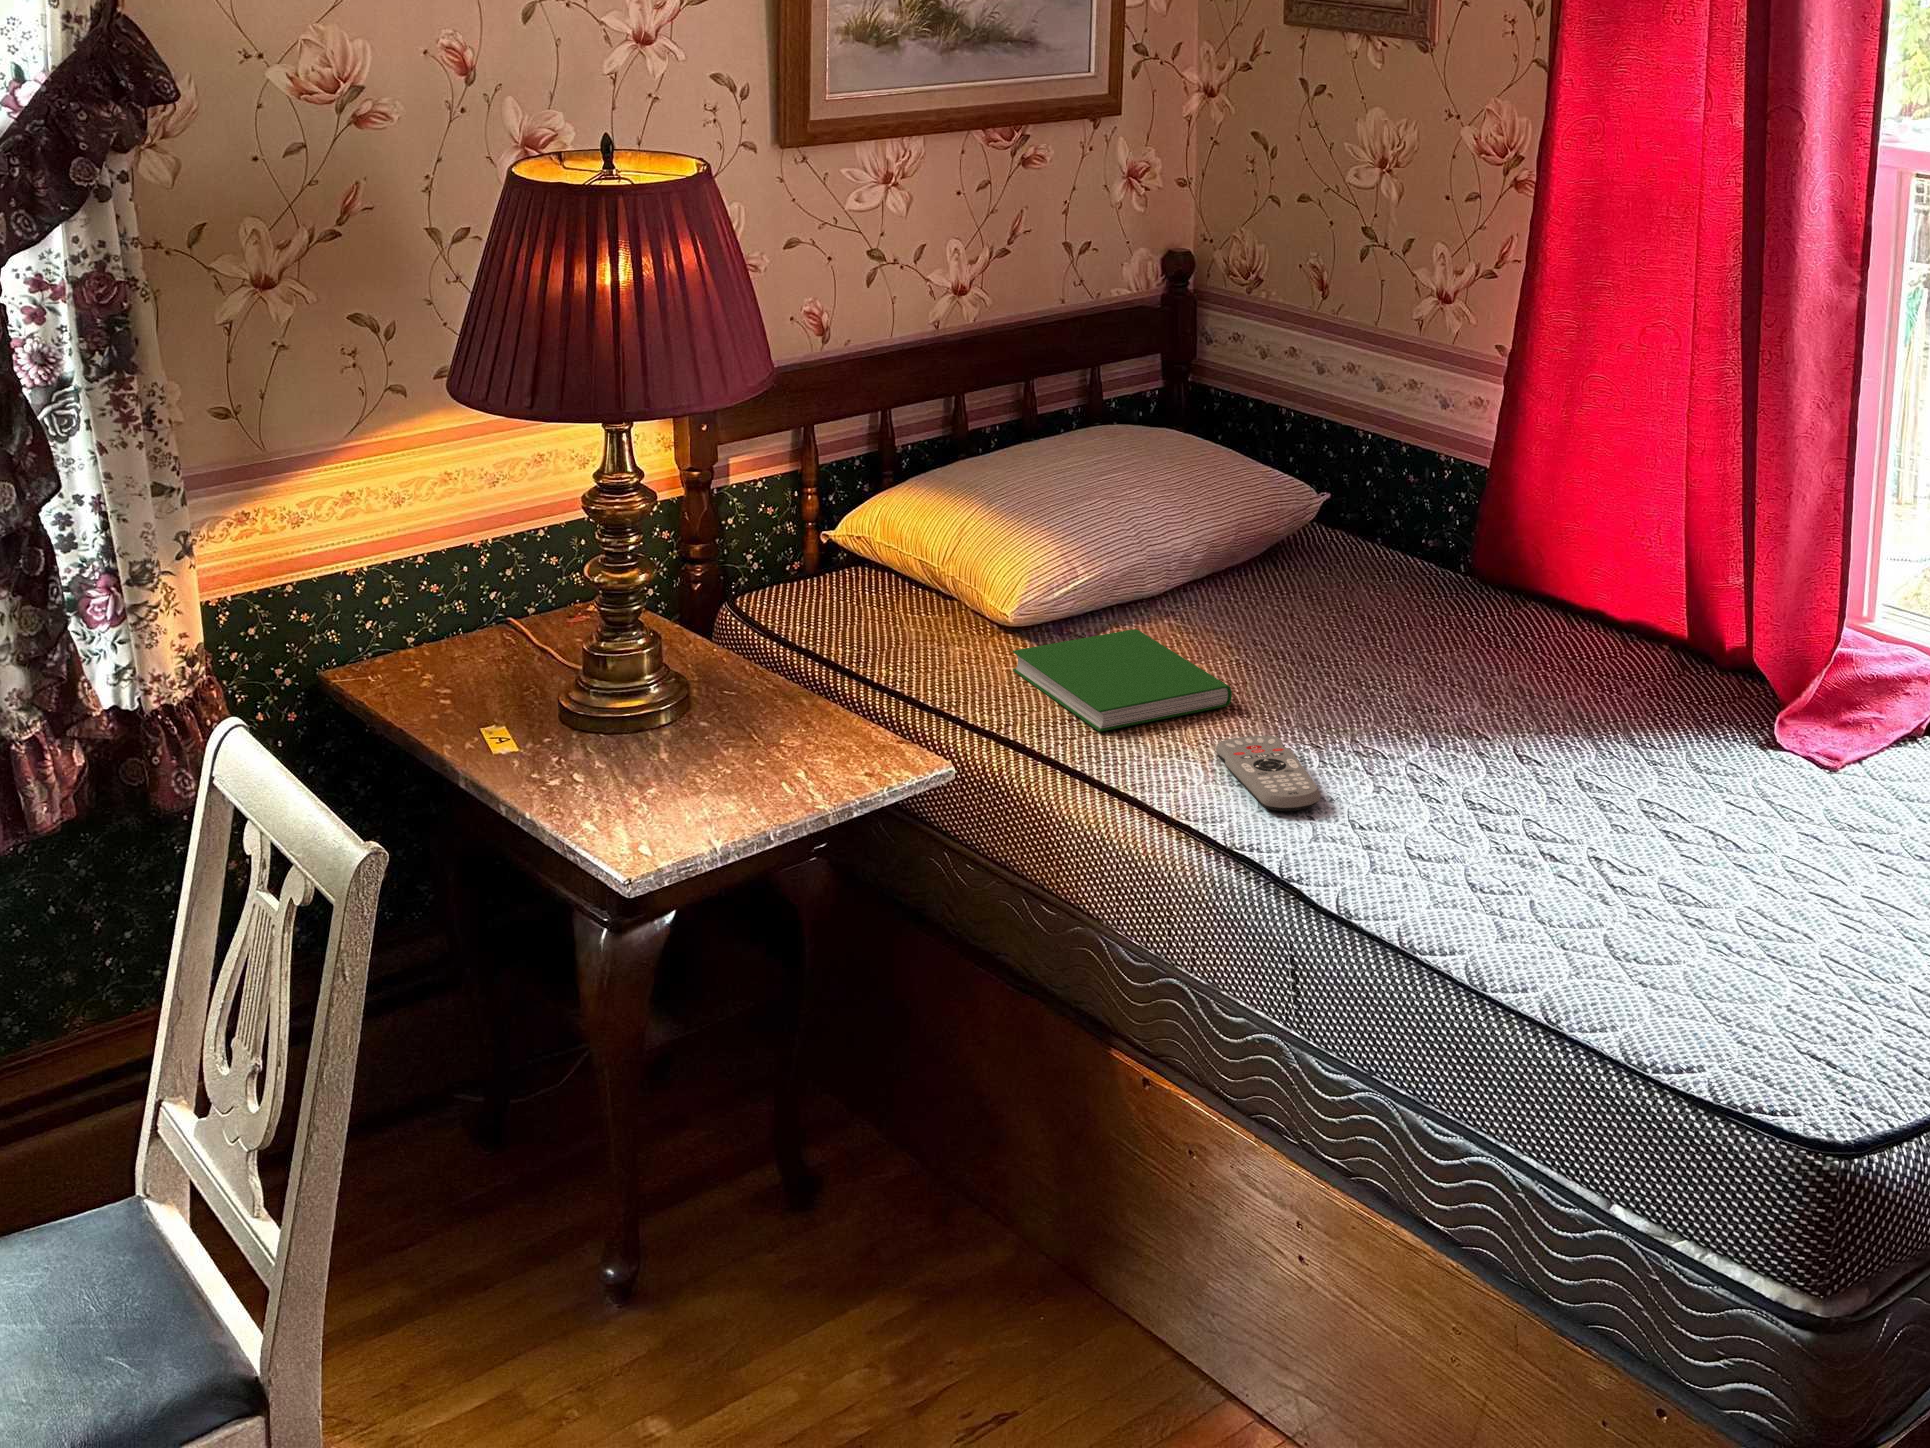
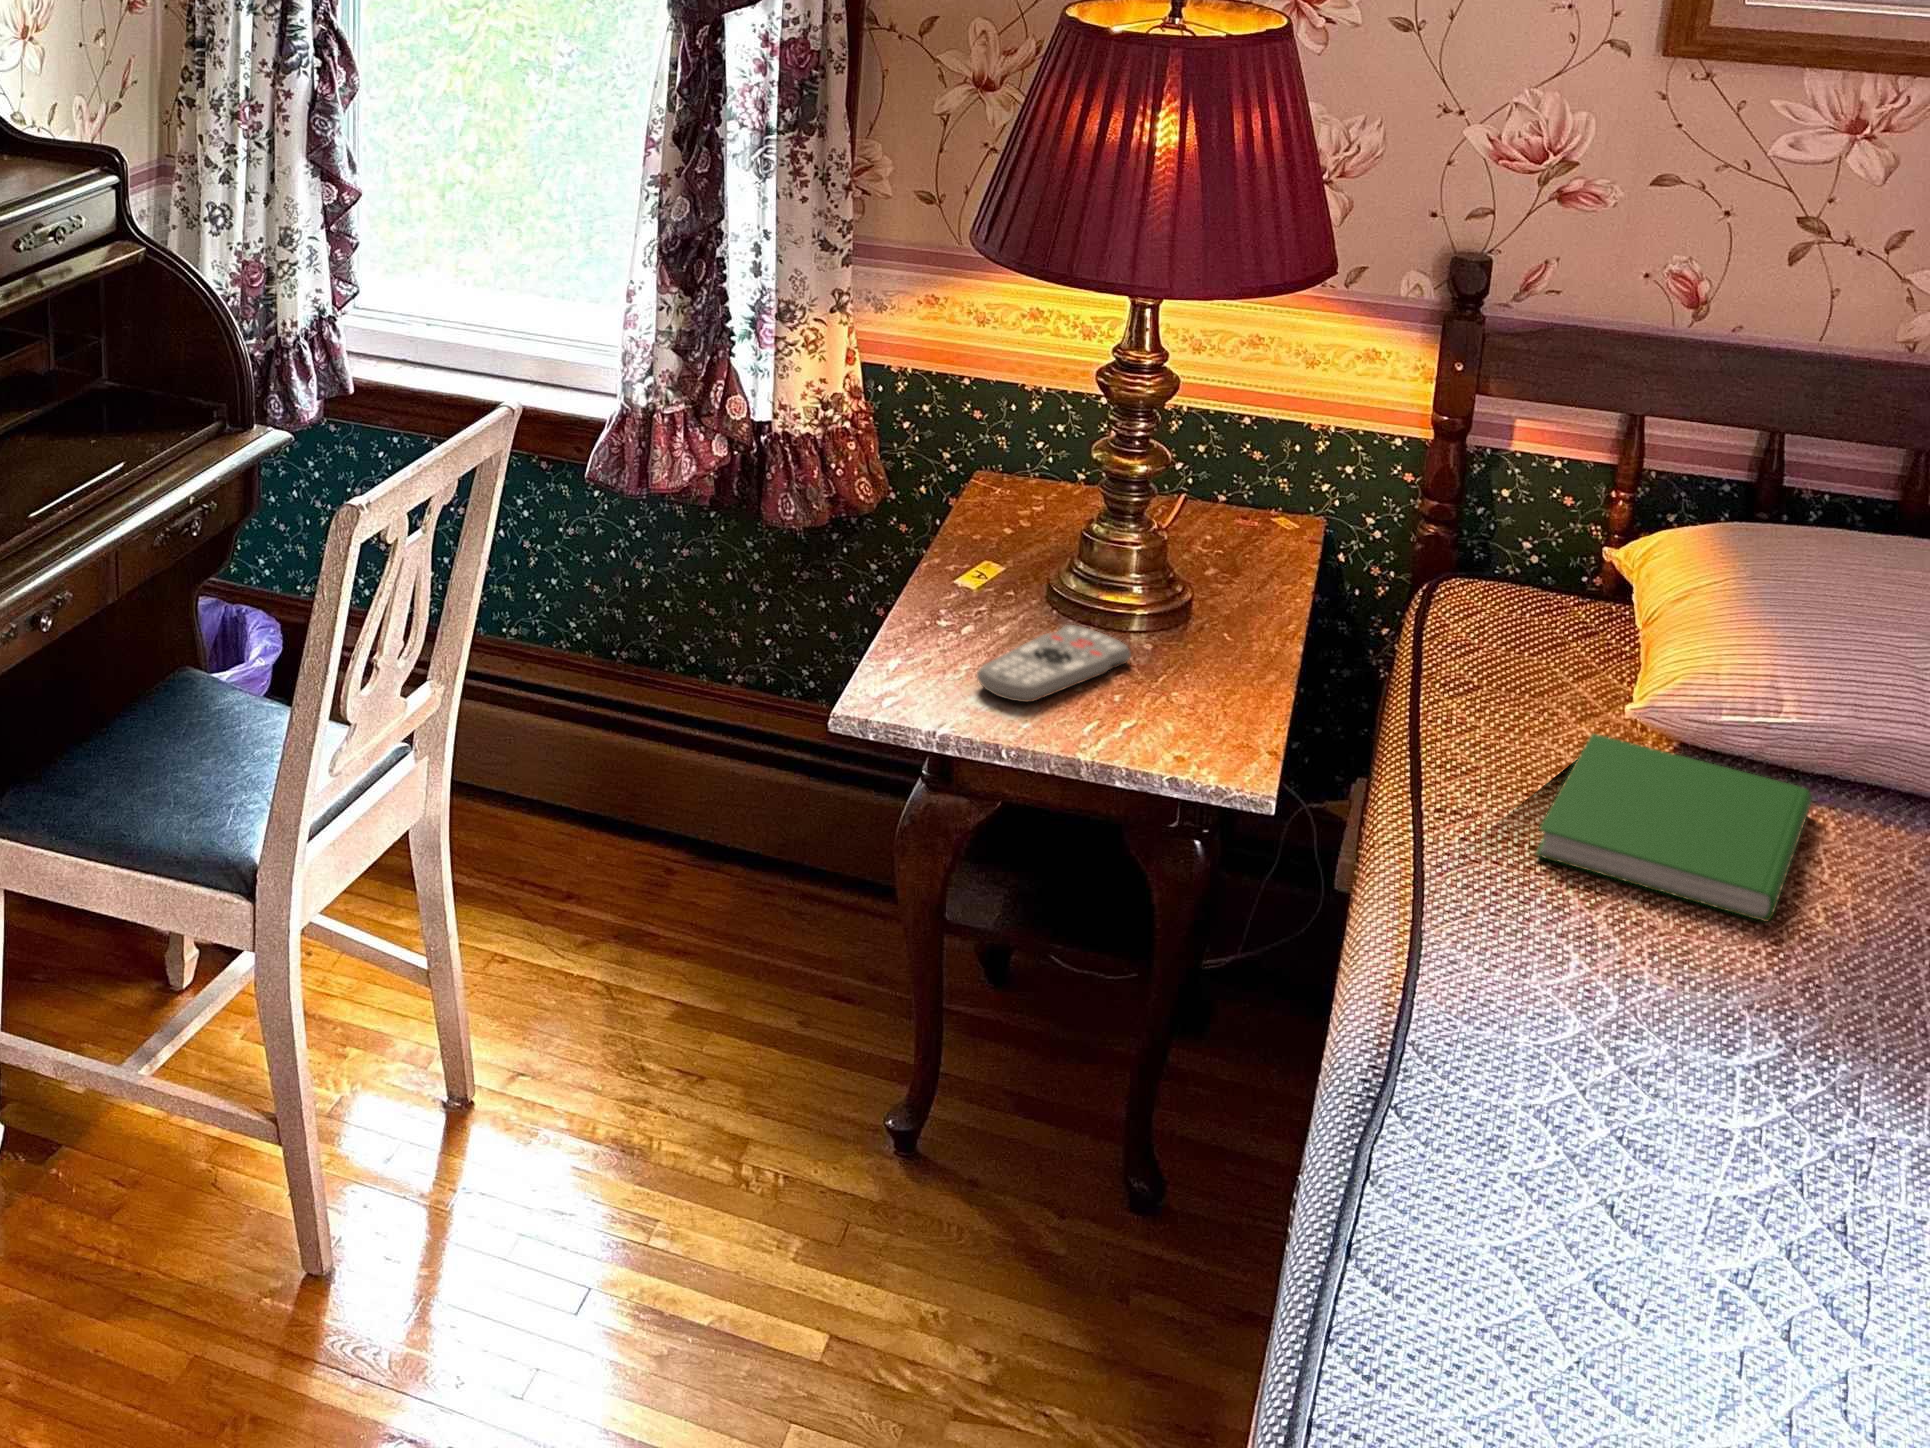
remote control: present [1216,736,1320,811] -> present [977,625,1131,702]

